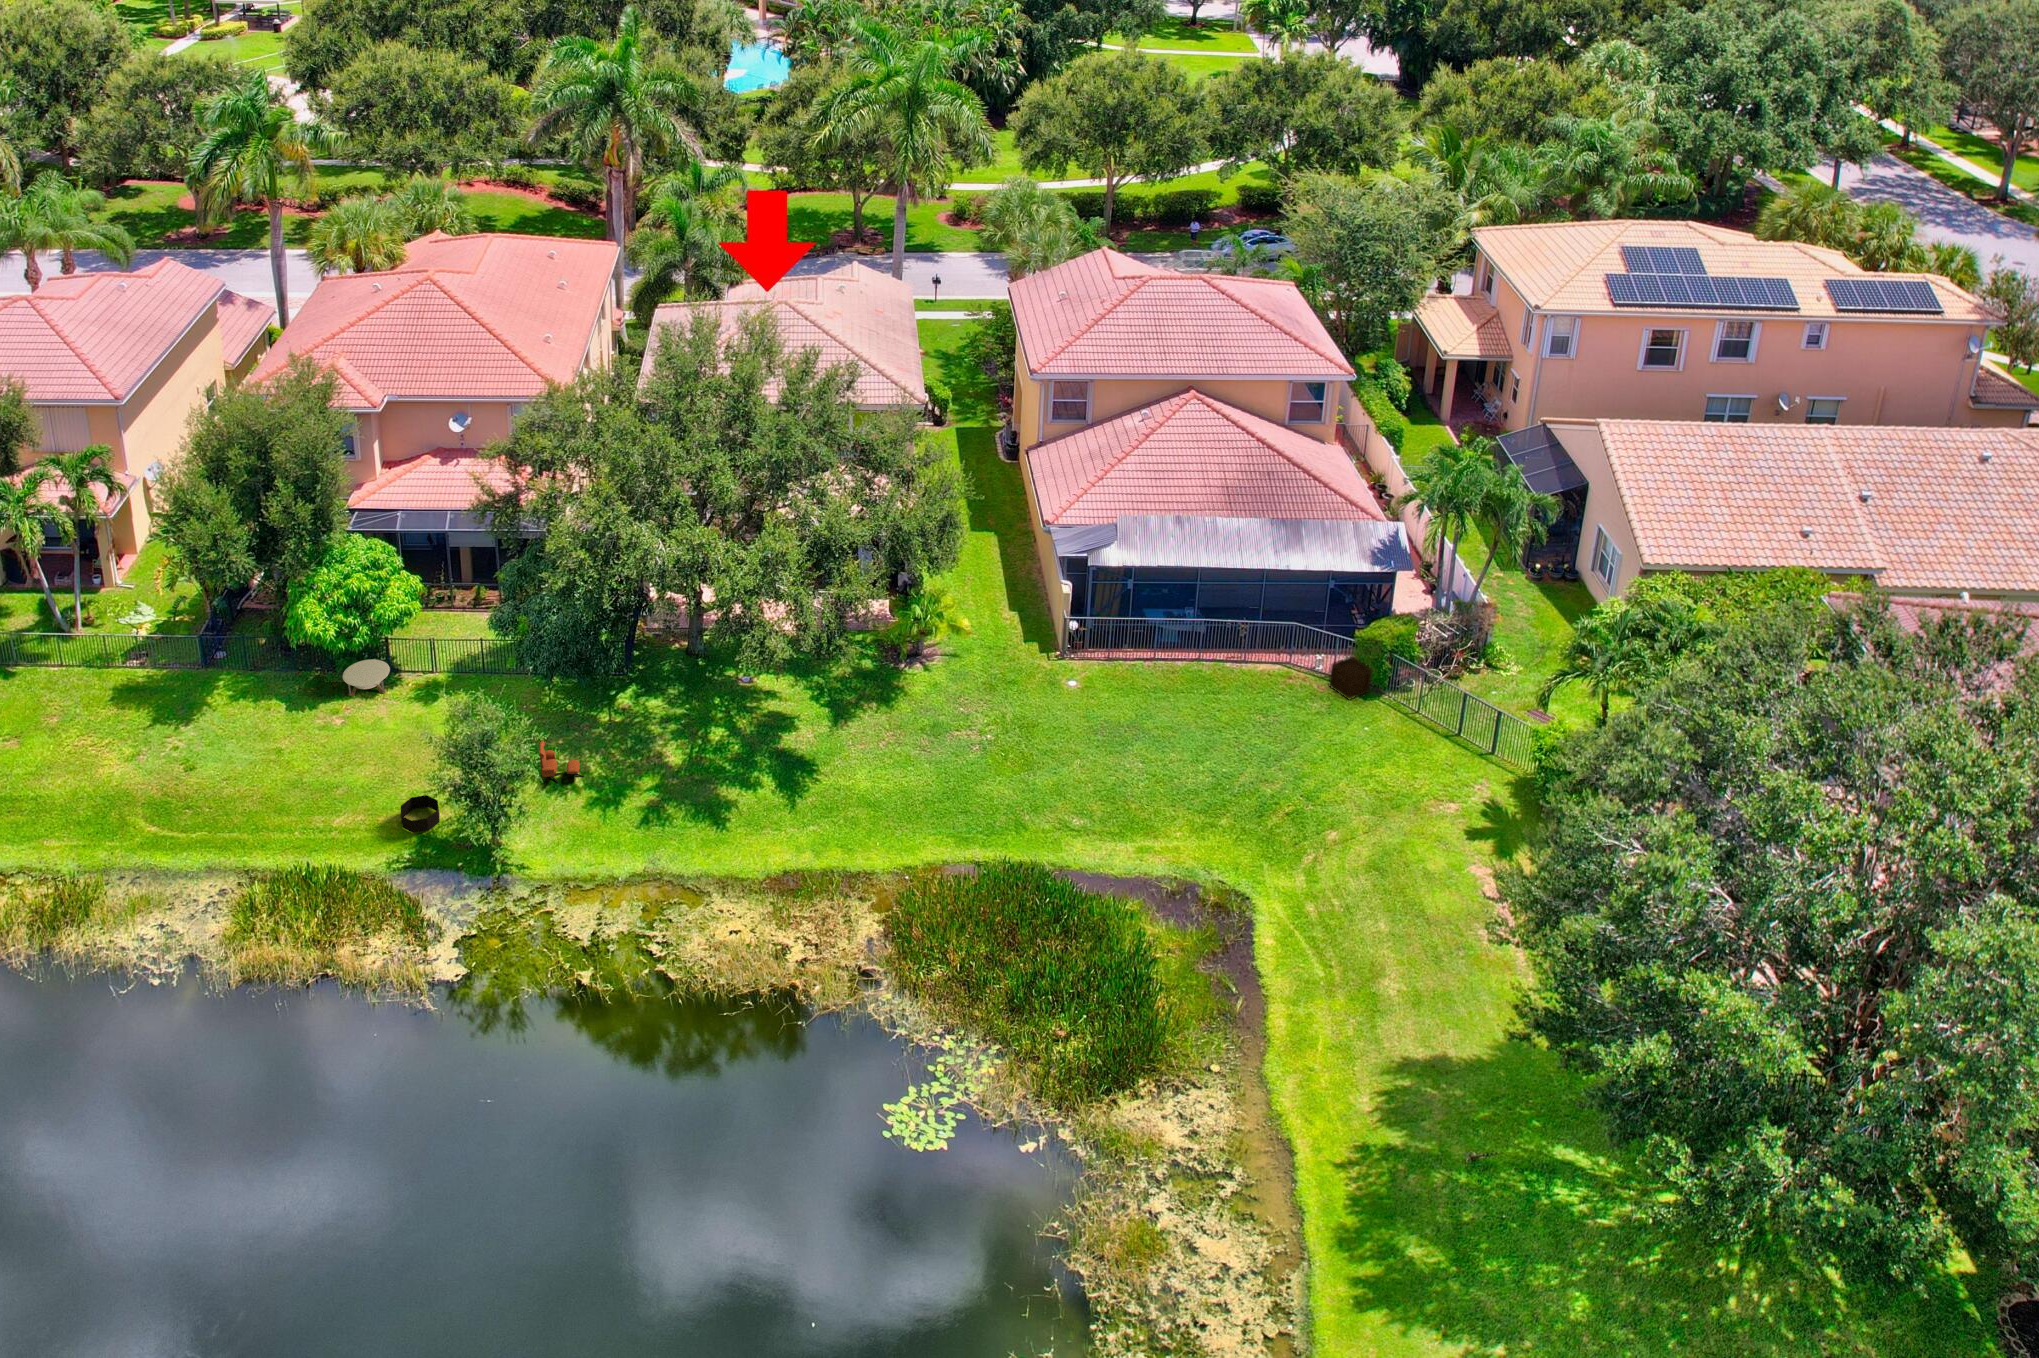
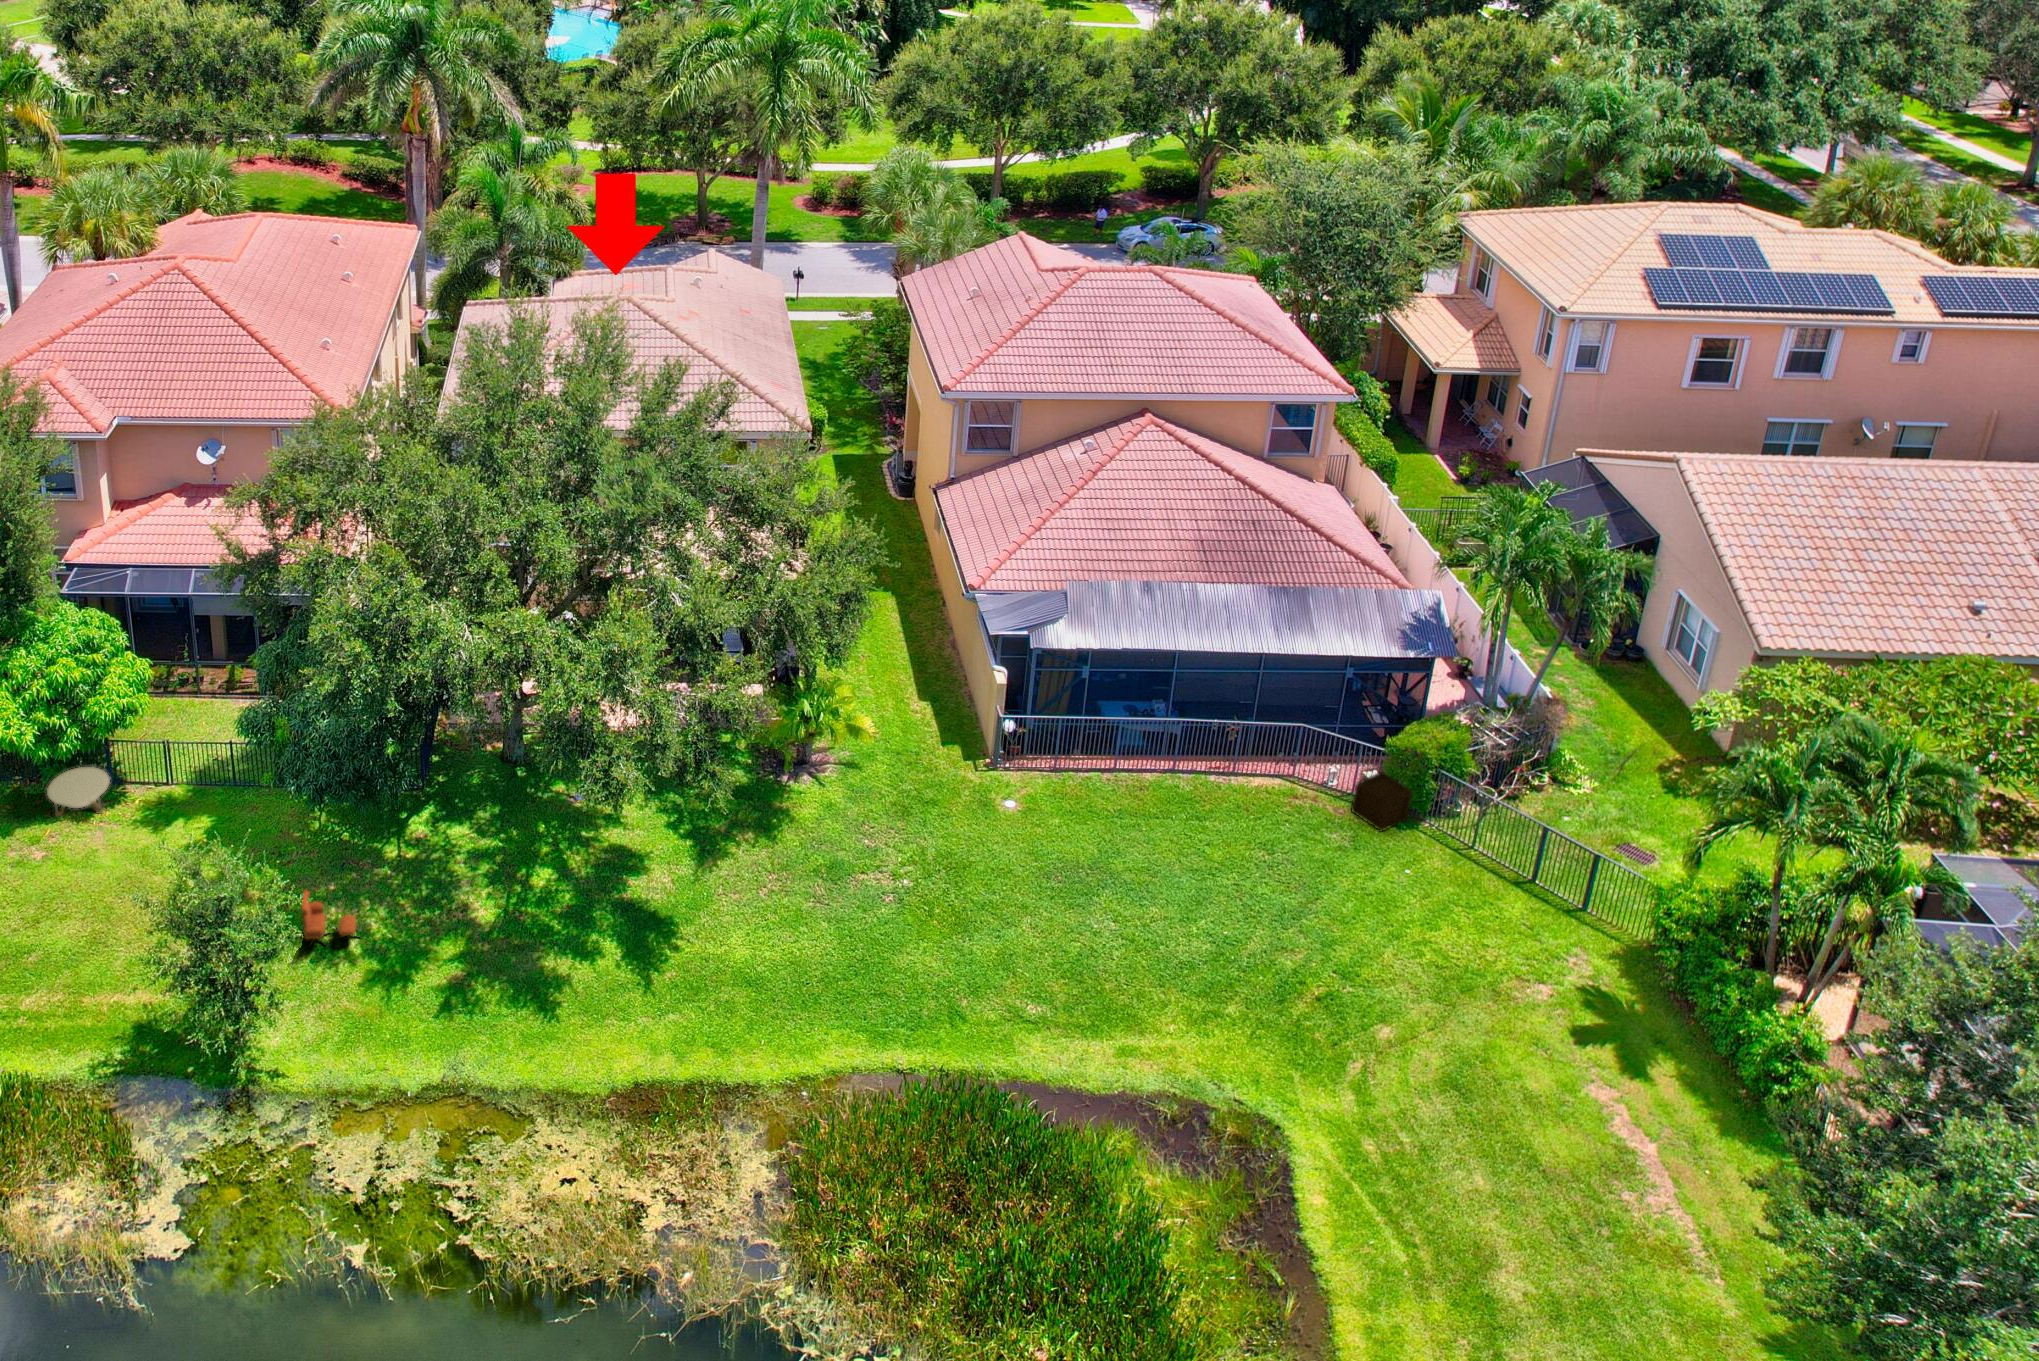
basket: present [401,795,439,833] -> none [110,967,165,1023]

